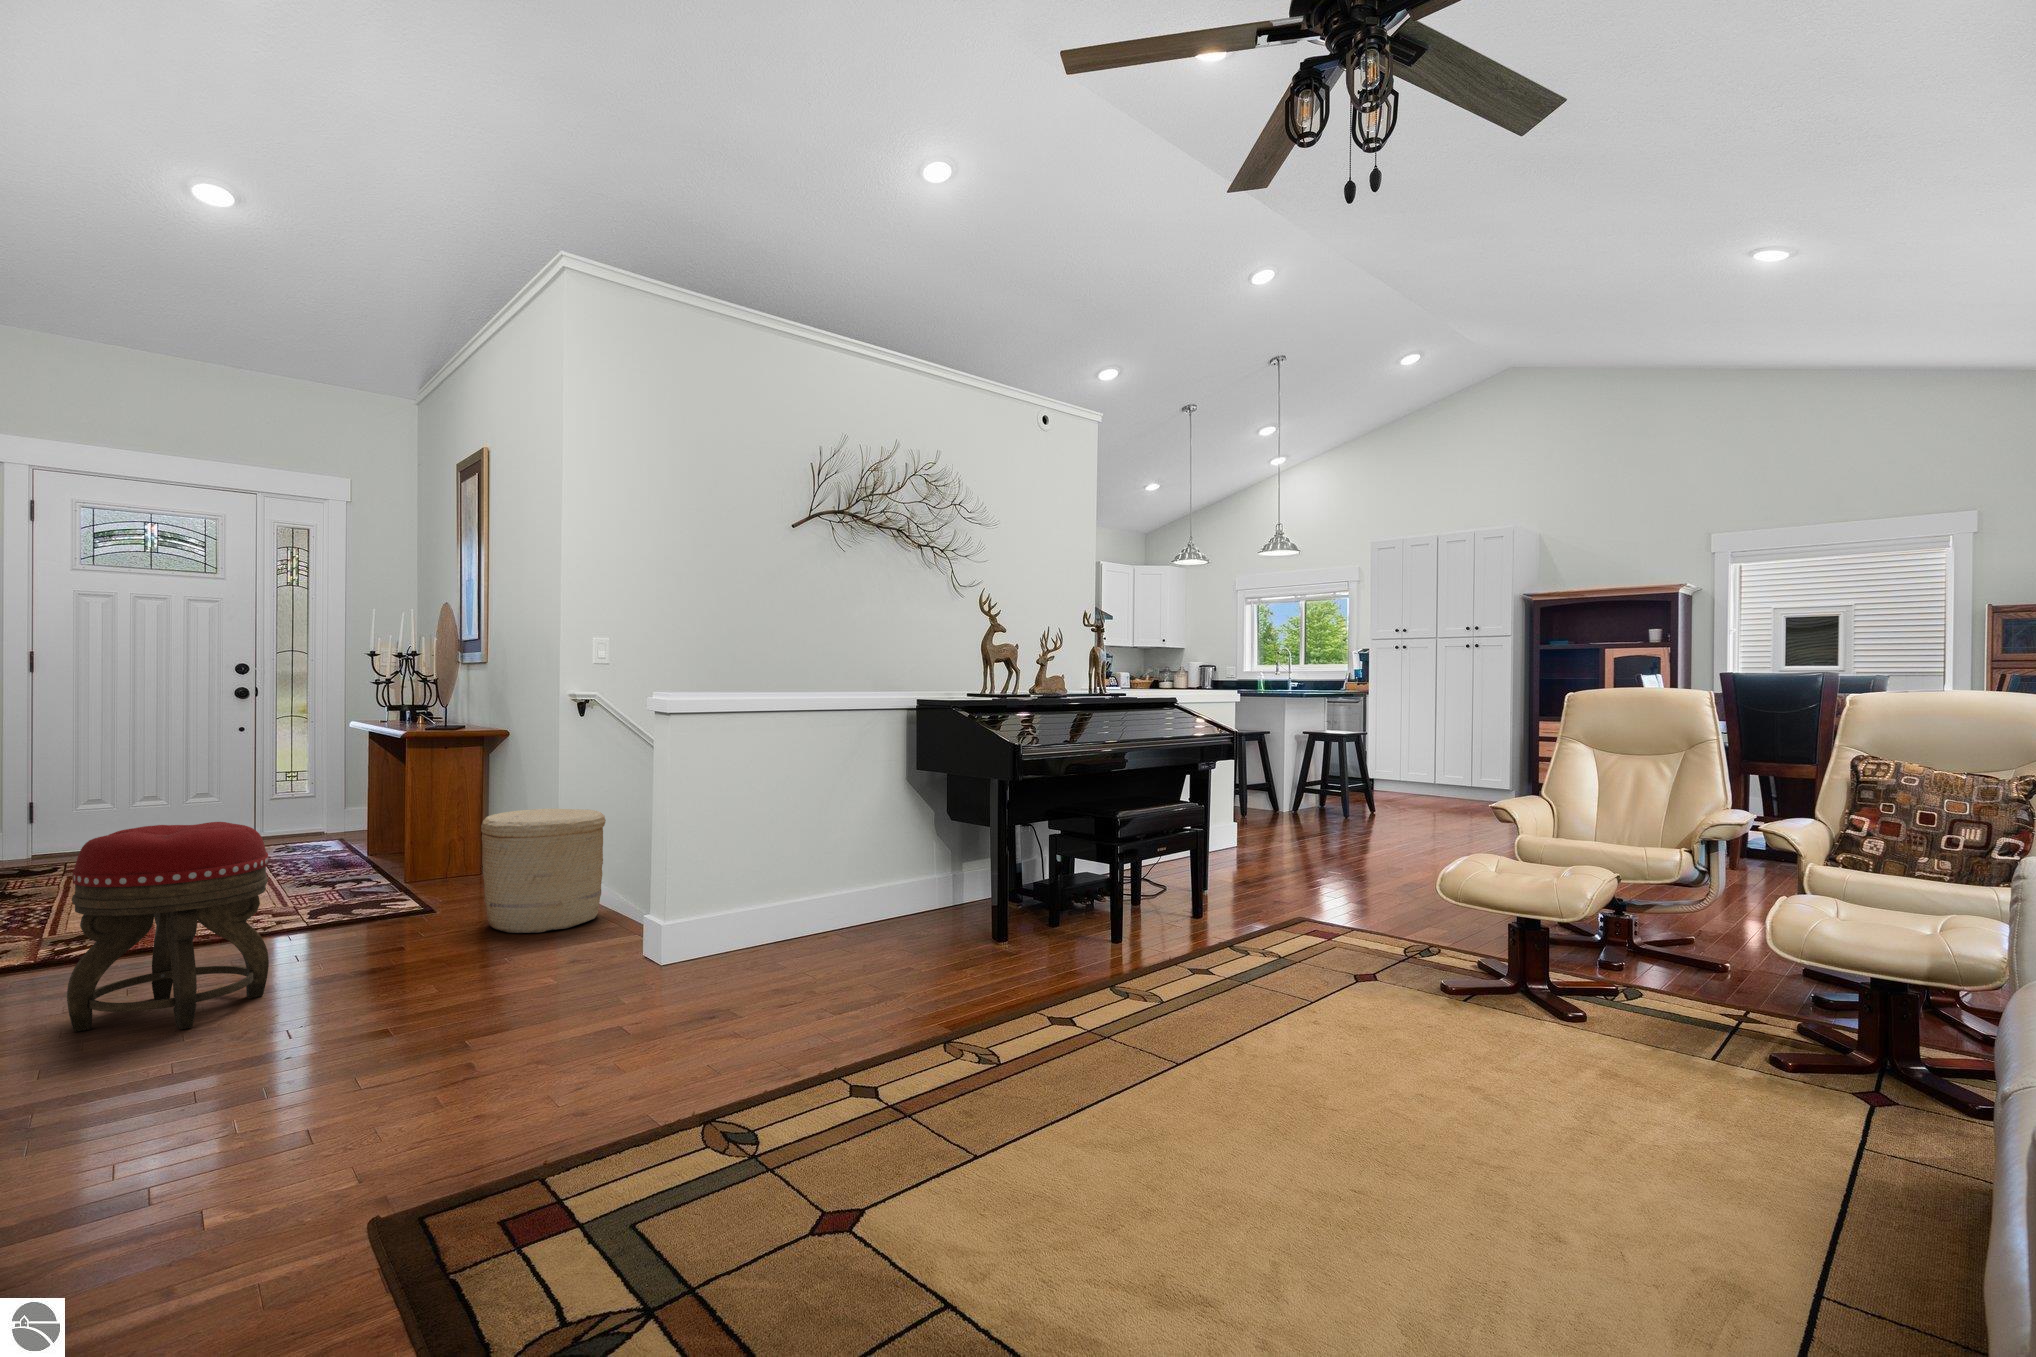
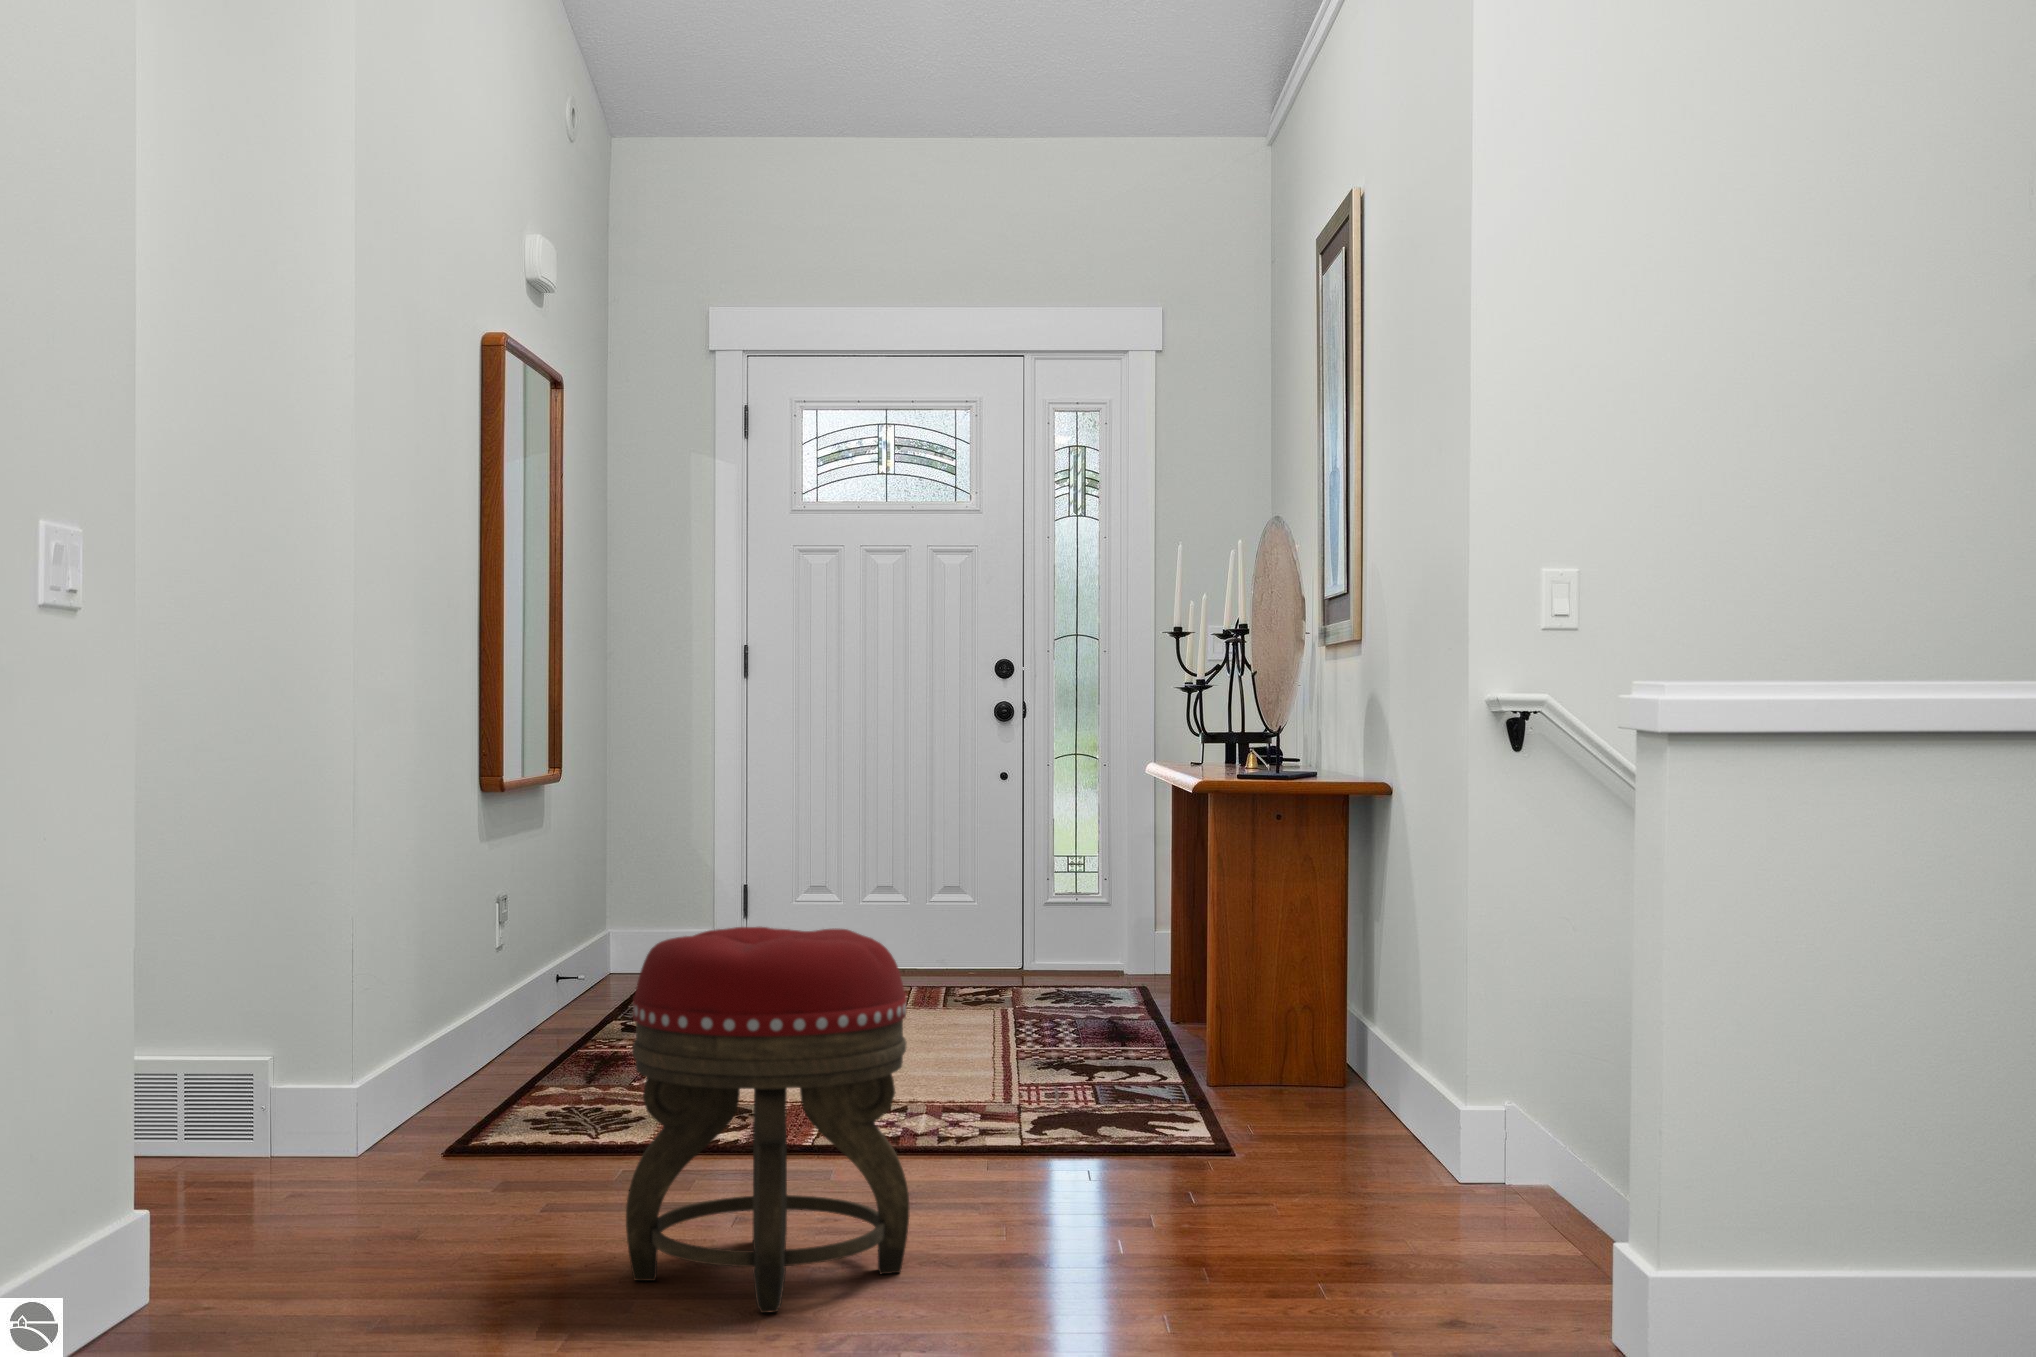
woven basket: present [481,809,606,933] -> none [1302,956,1558,1235]

